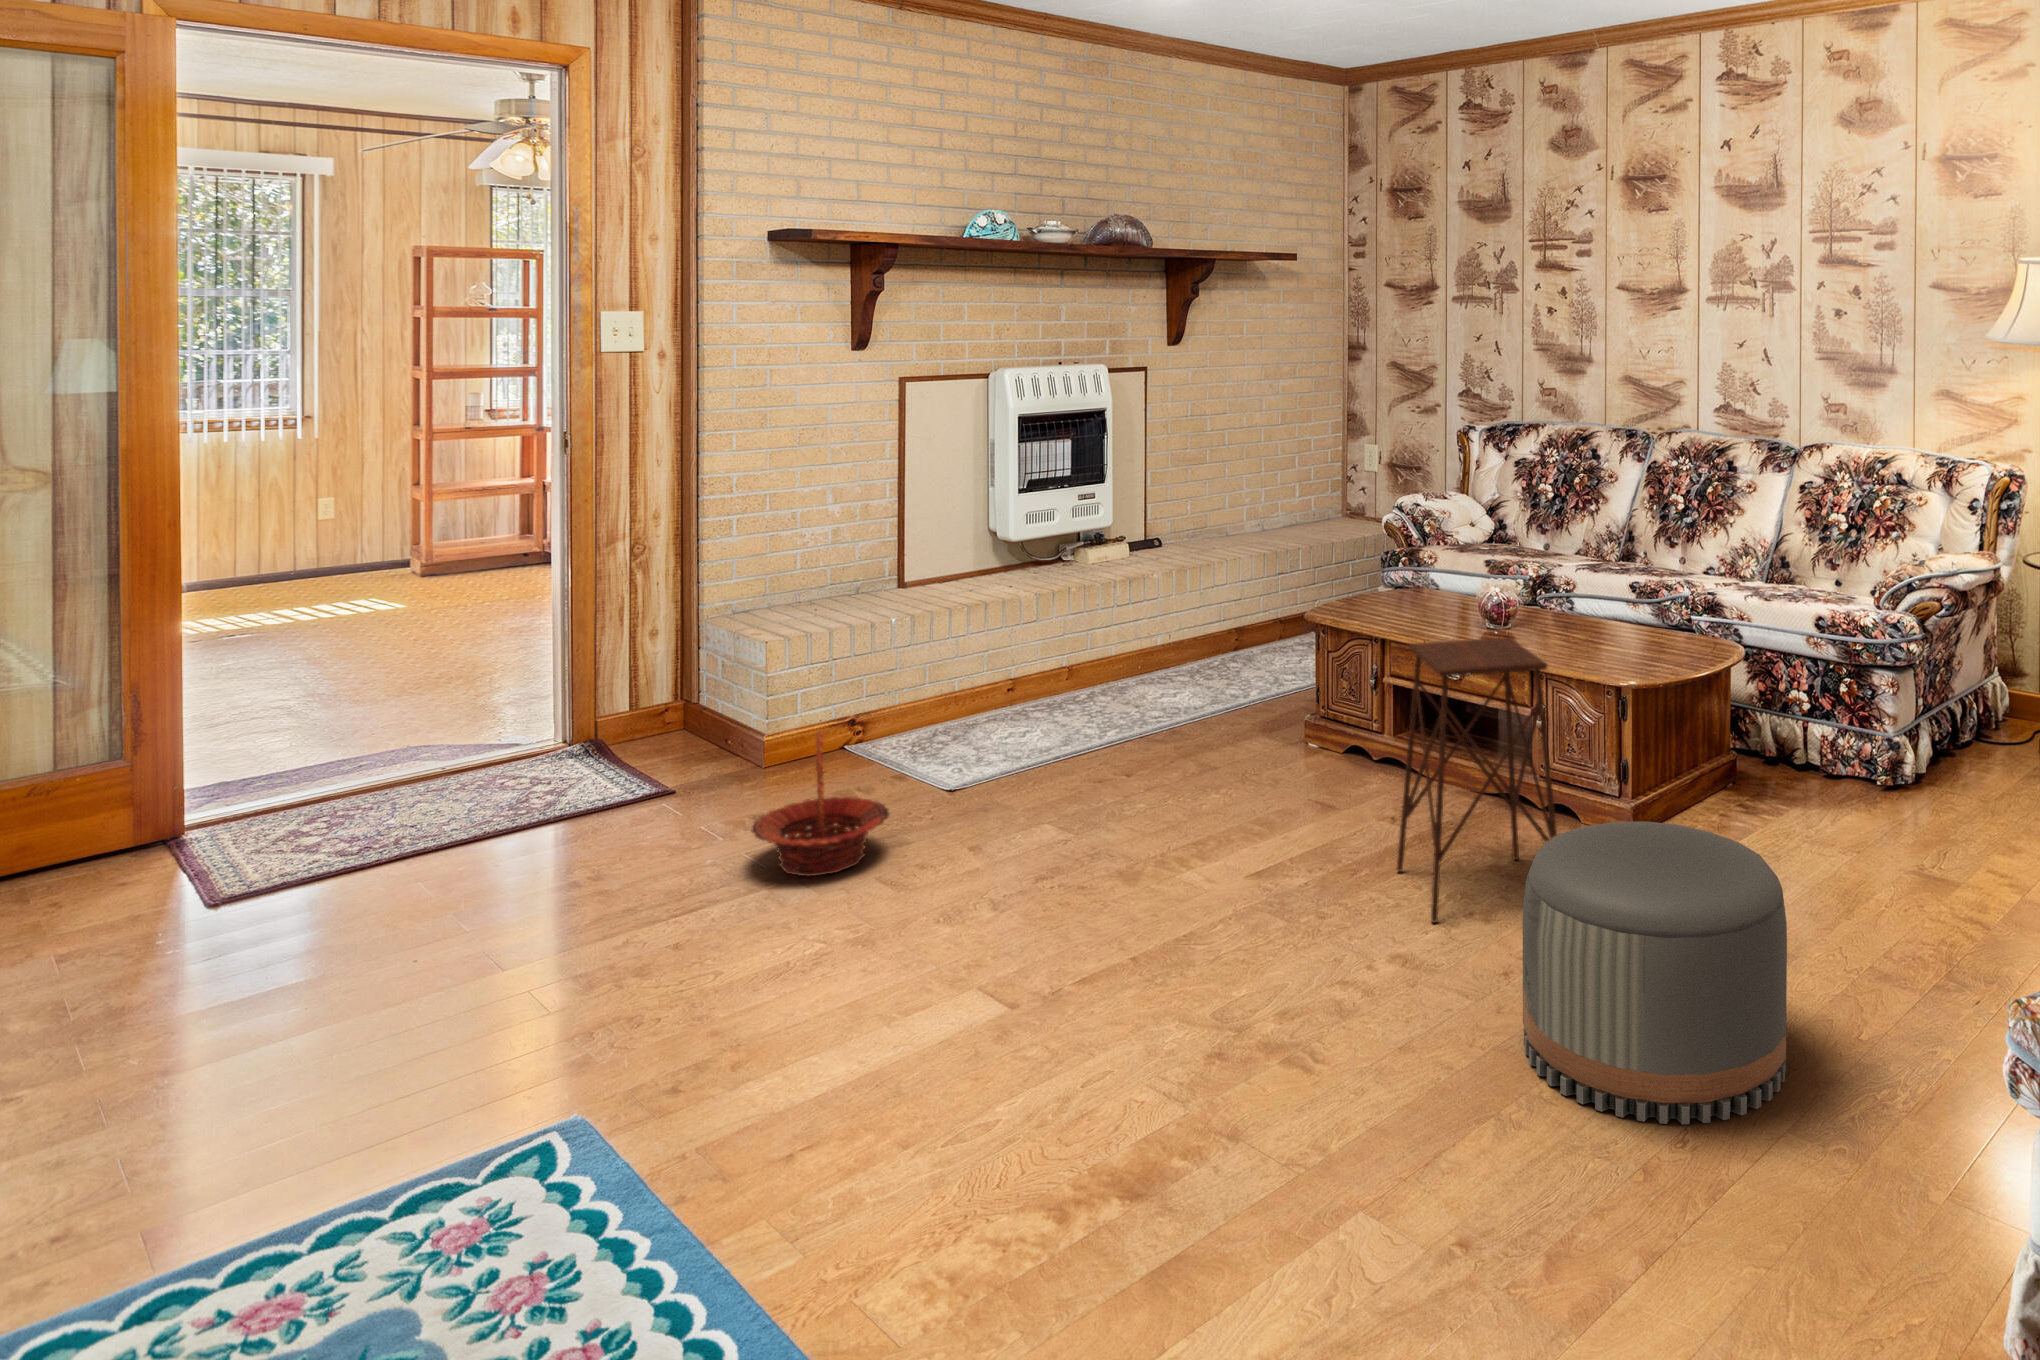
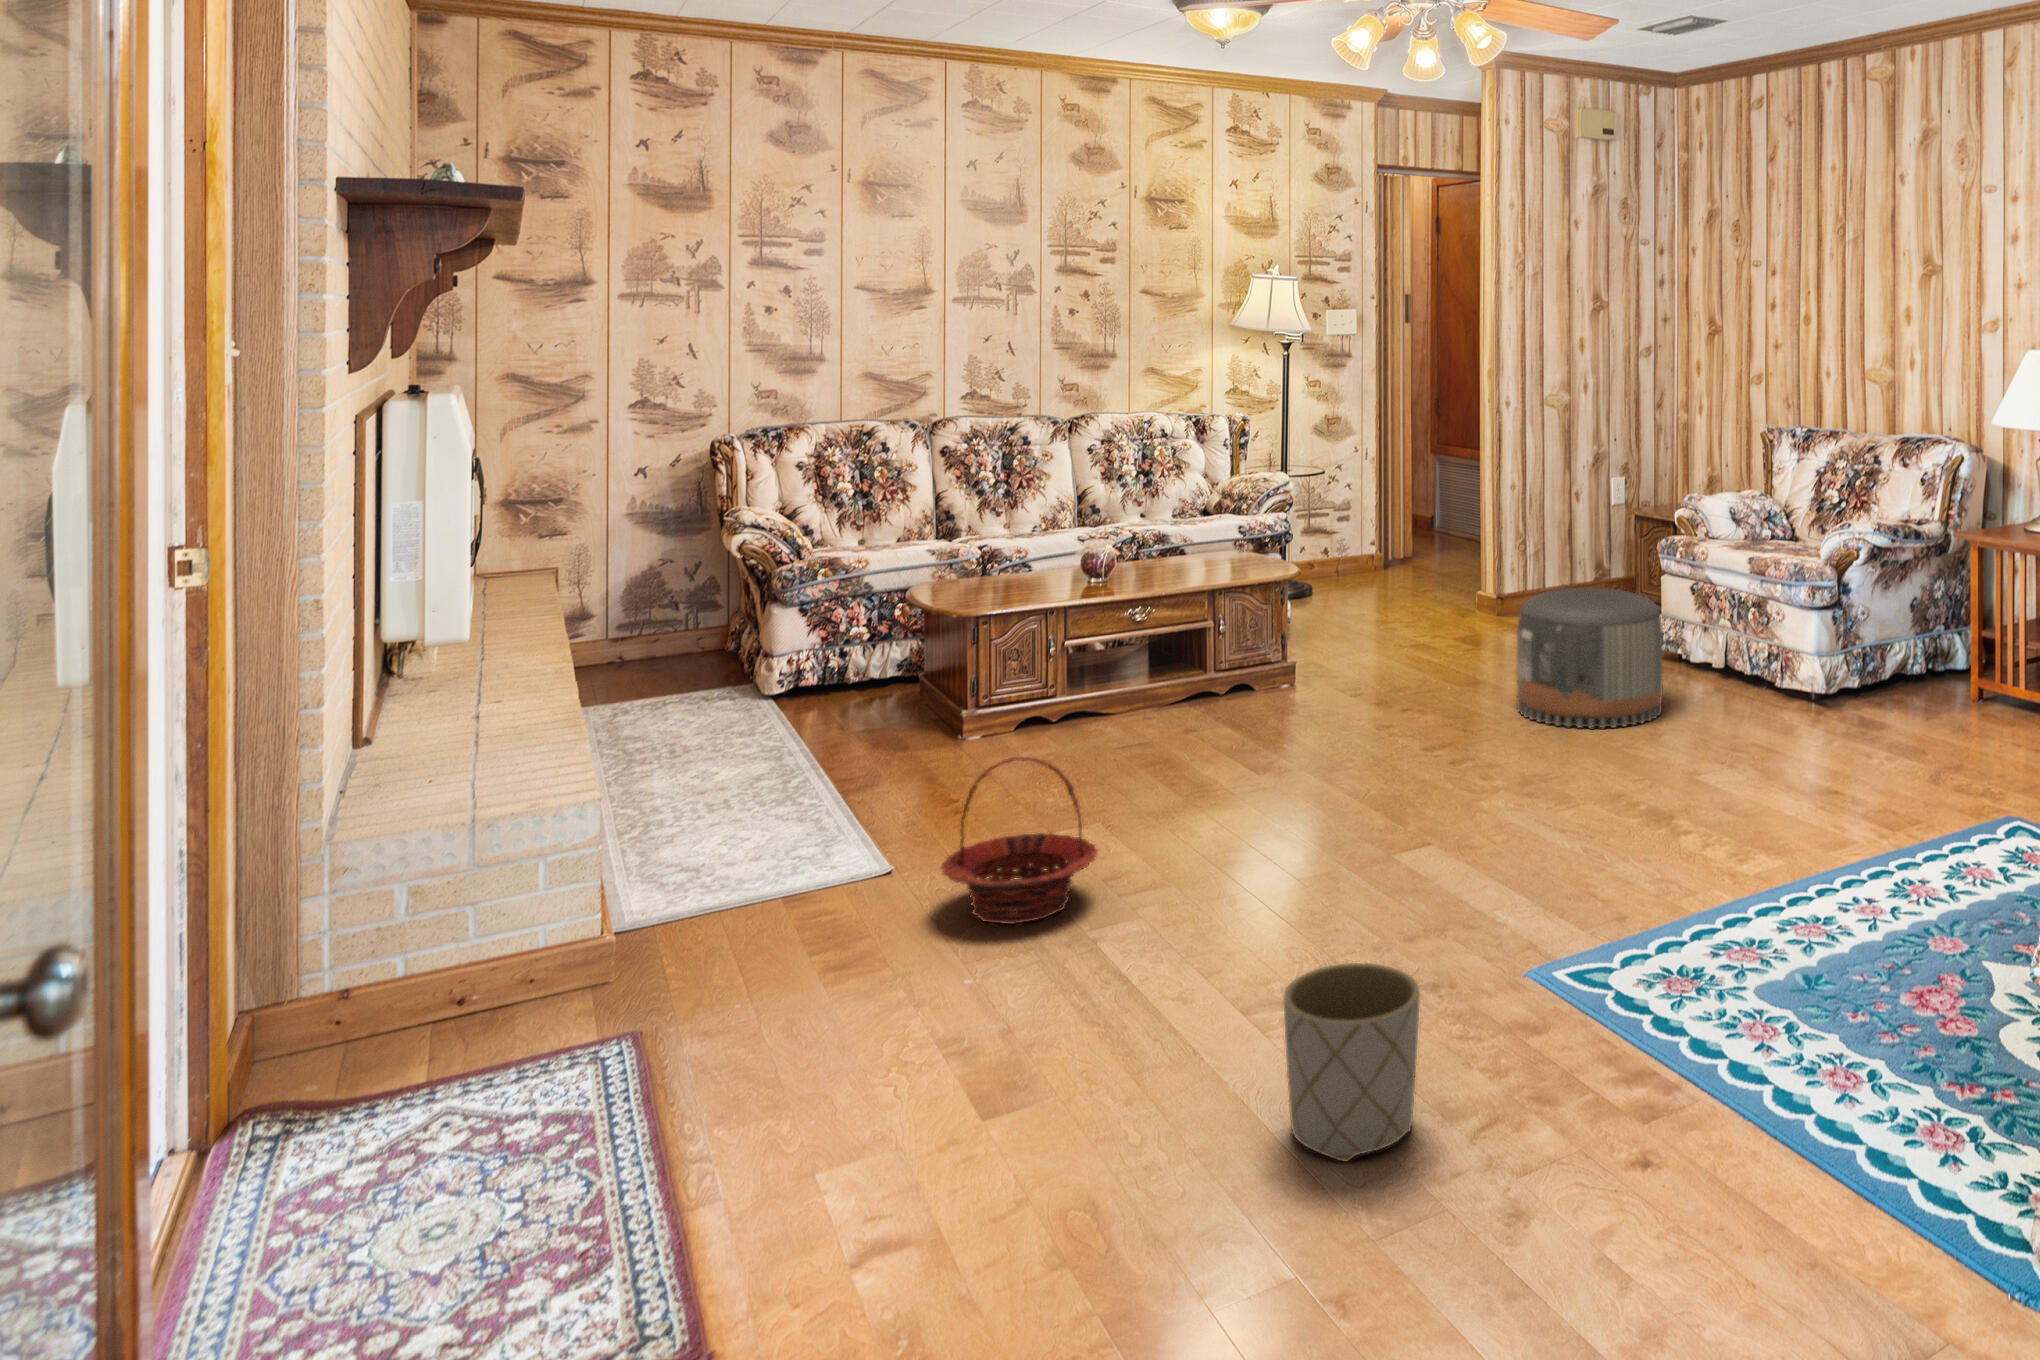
side table: present [1397,637,1557,923] -> none [1298,537,1403,730]
planter: none [176,934,321,1105] -> present [1283,963,1420,1161]

